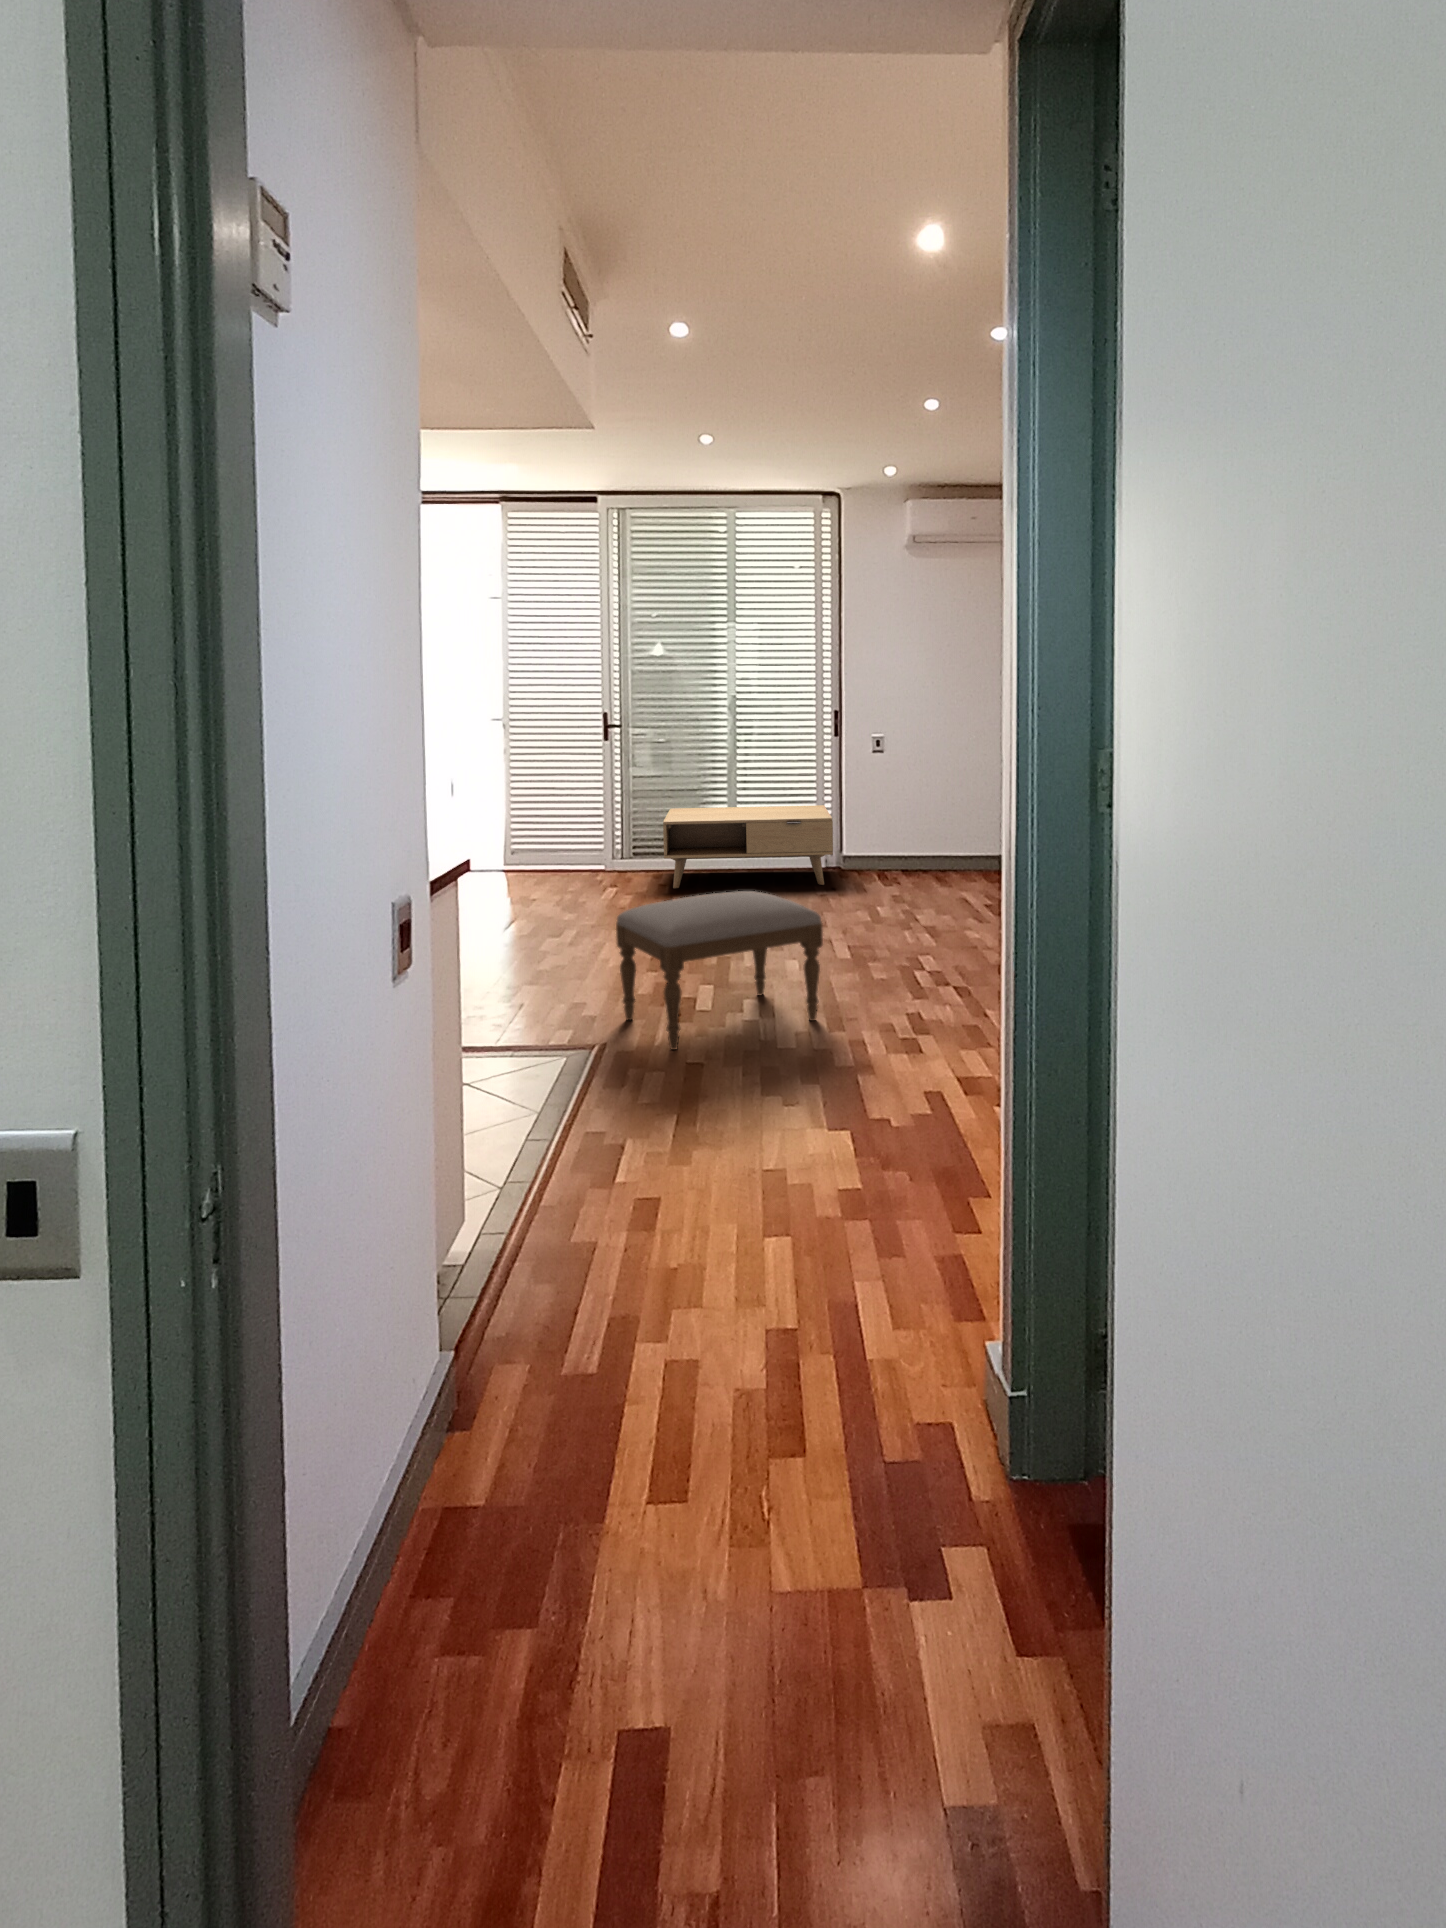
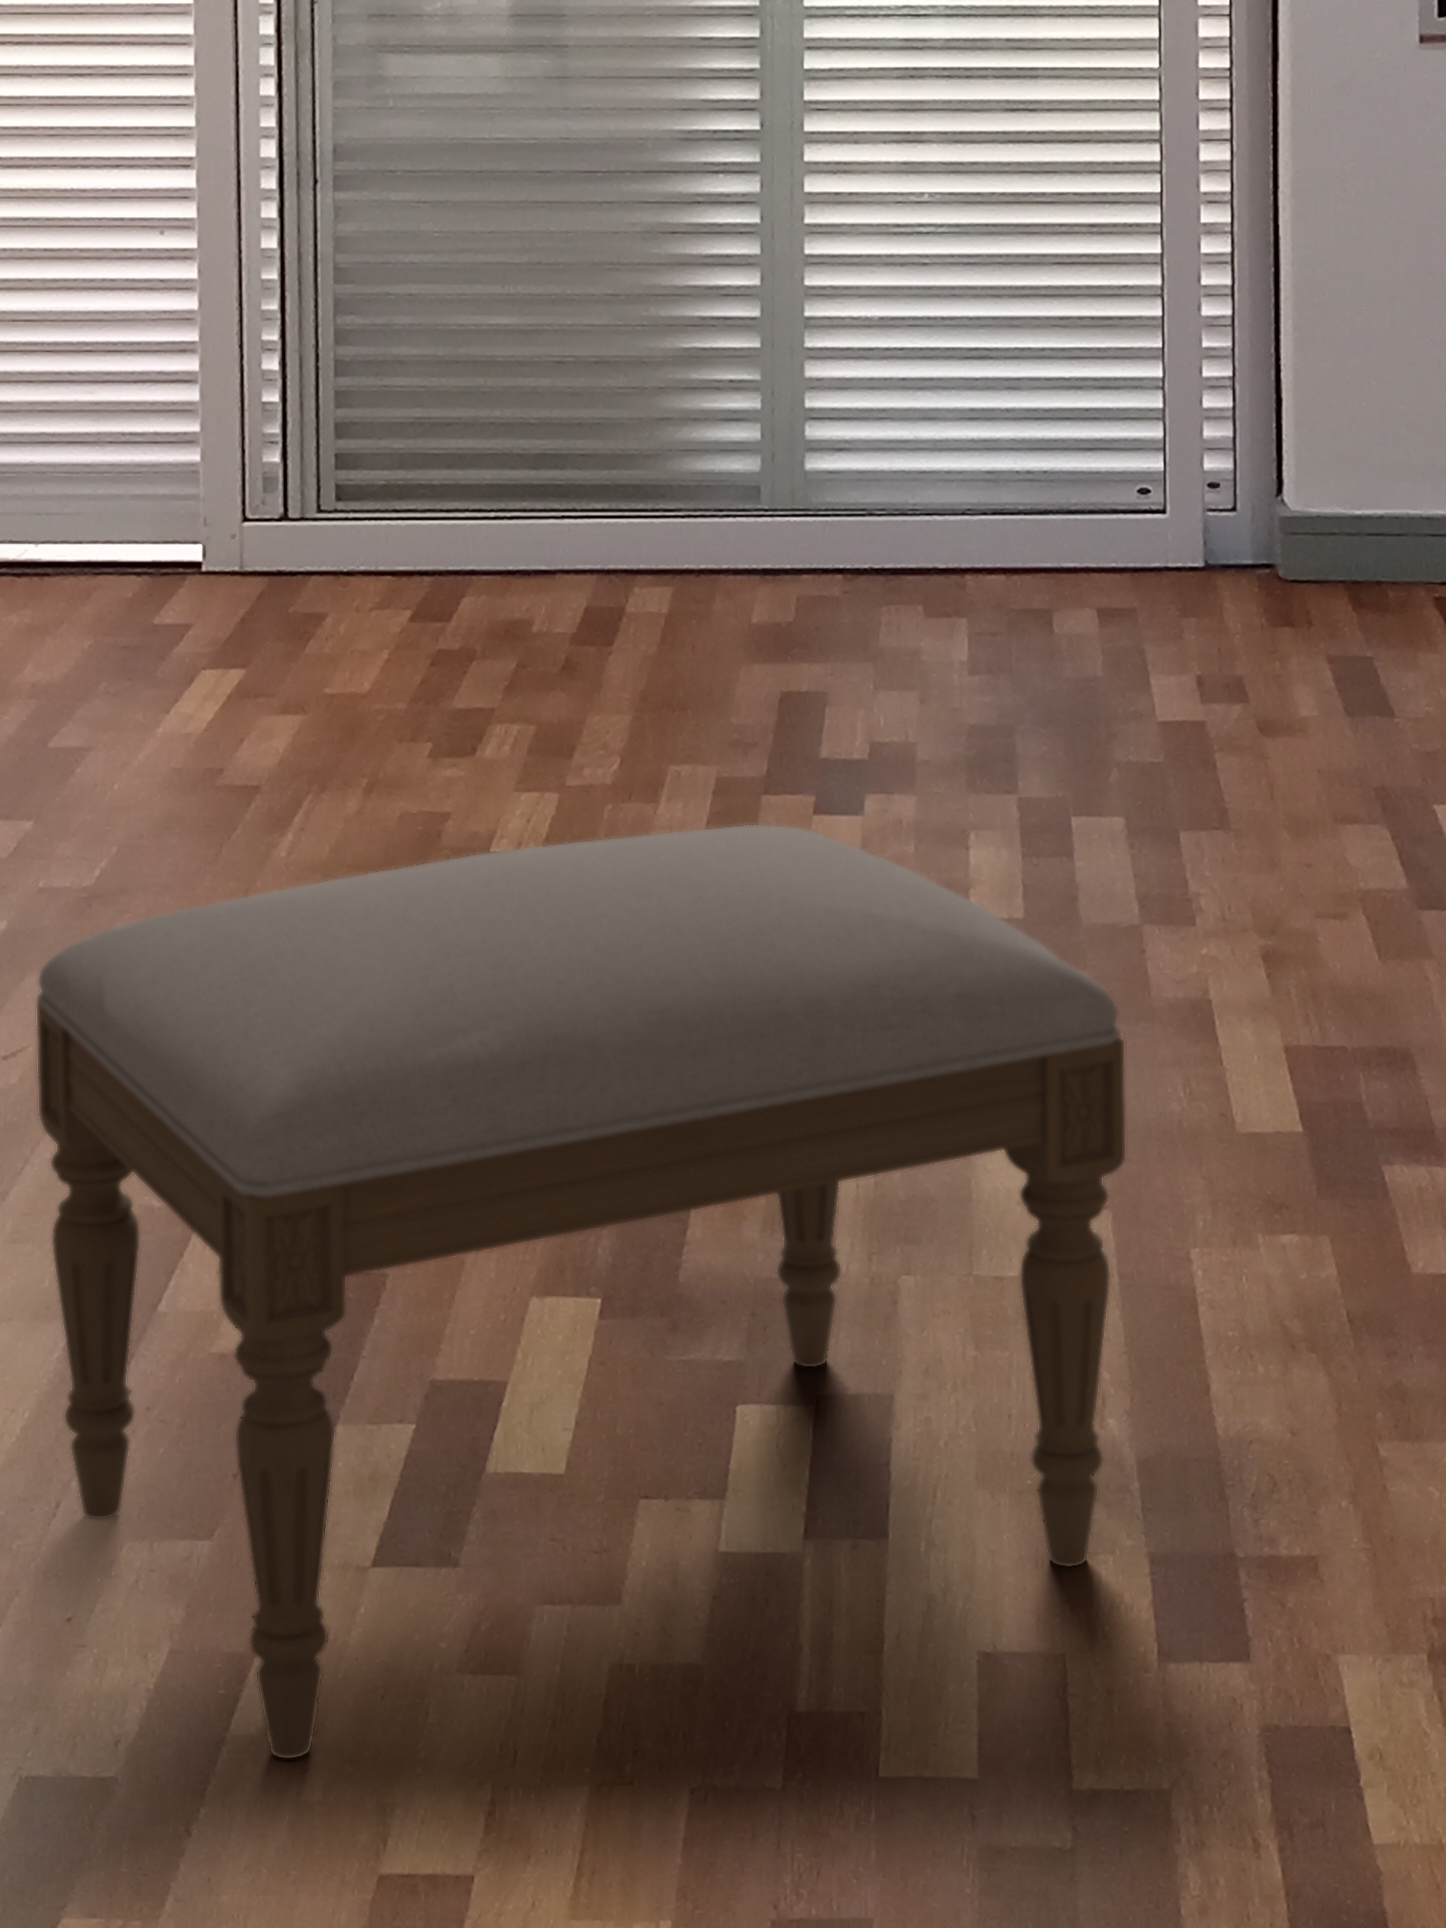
coffee table: present [663,805,833,888] -> none [441,288,1226,672]

